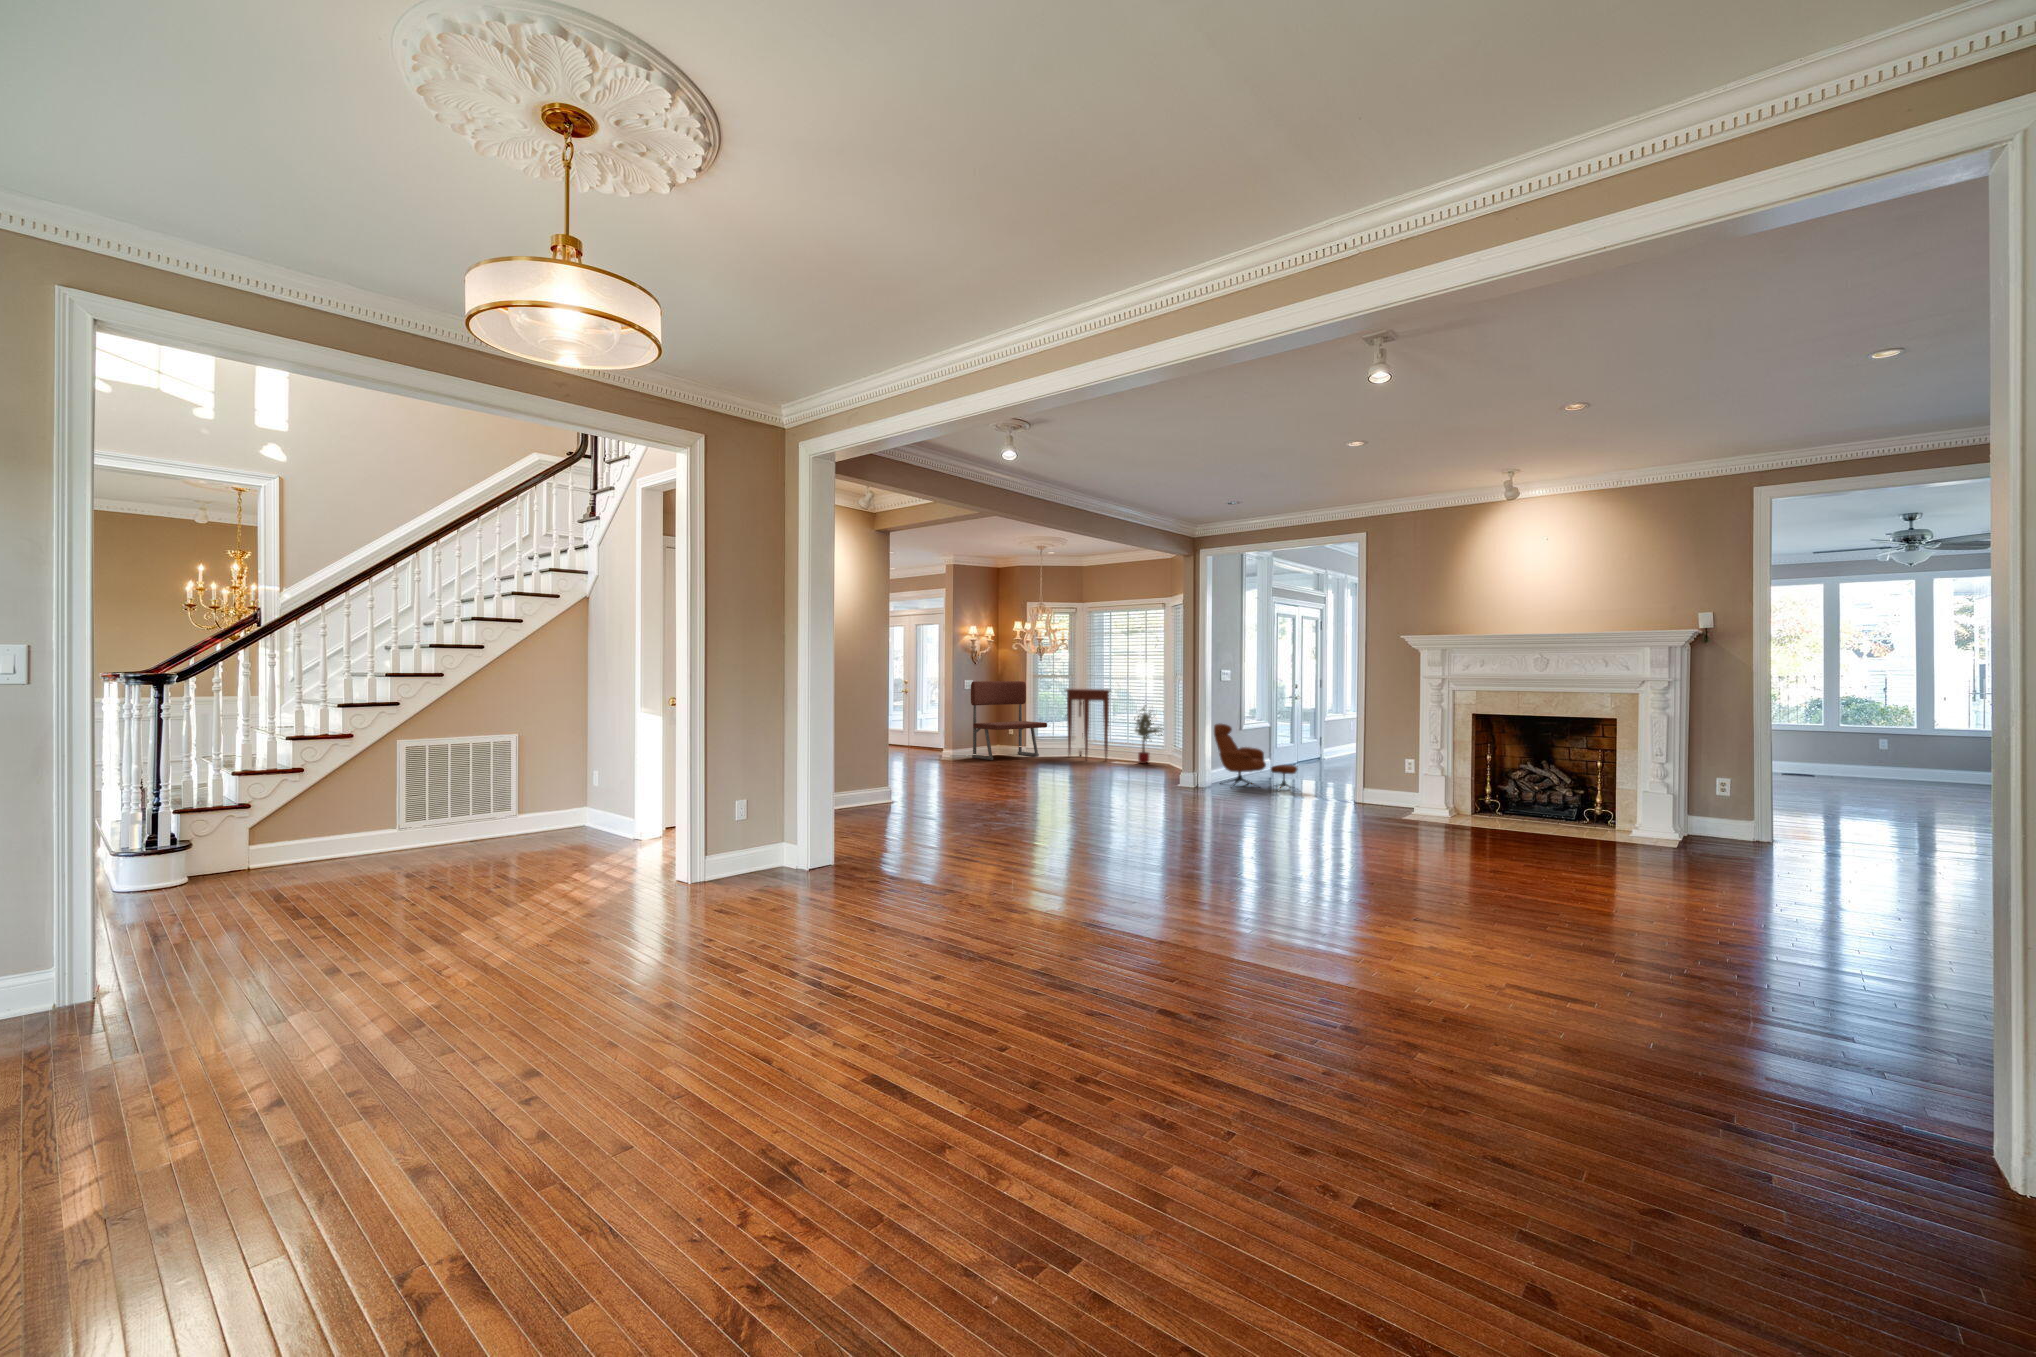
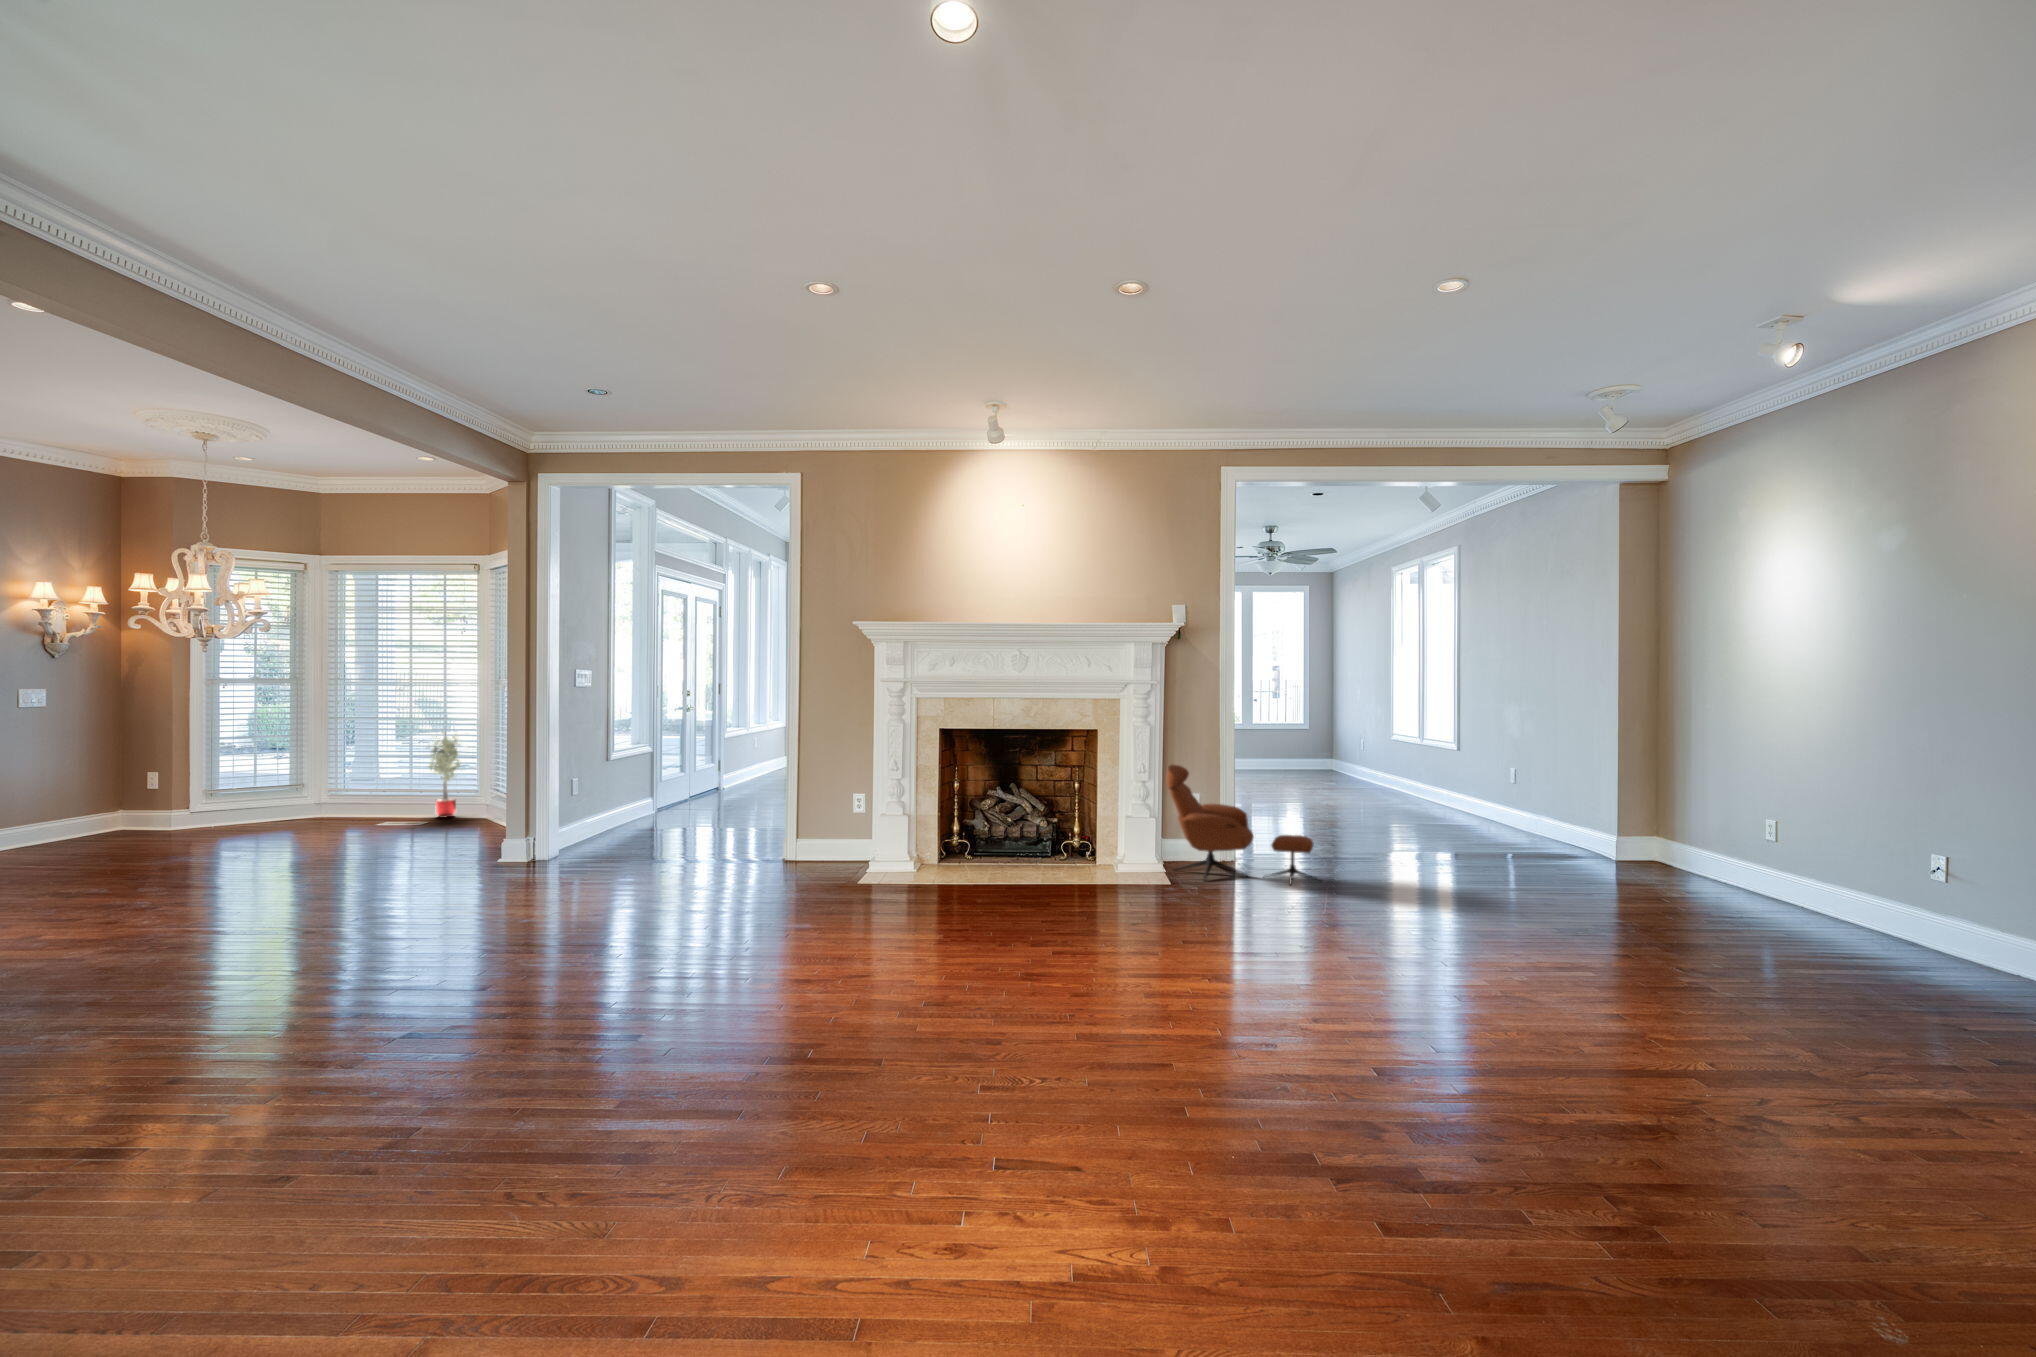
bench: present [971,681,1047,760] -> none [62,690,253,838]
console table: present [1066,689,1111,760] -> none [291,700,384,821]
lounge chair: present [1214,723,1297,788] -> present [1166,765,1318,884]

